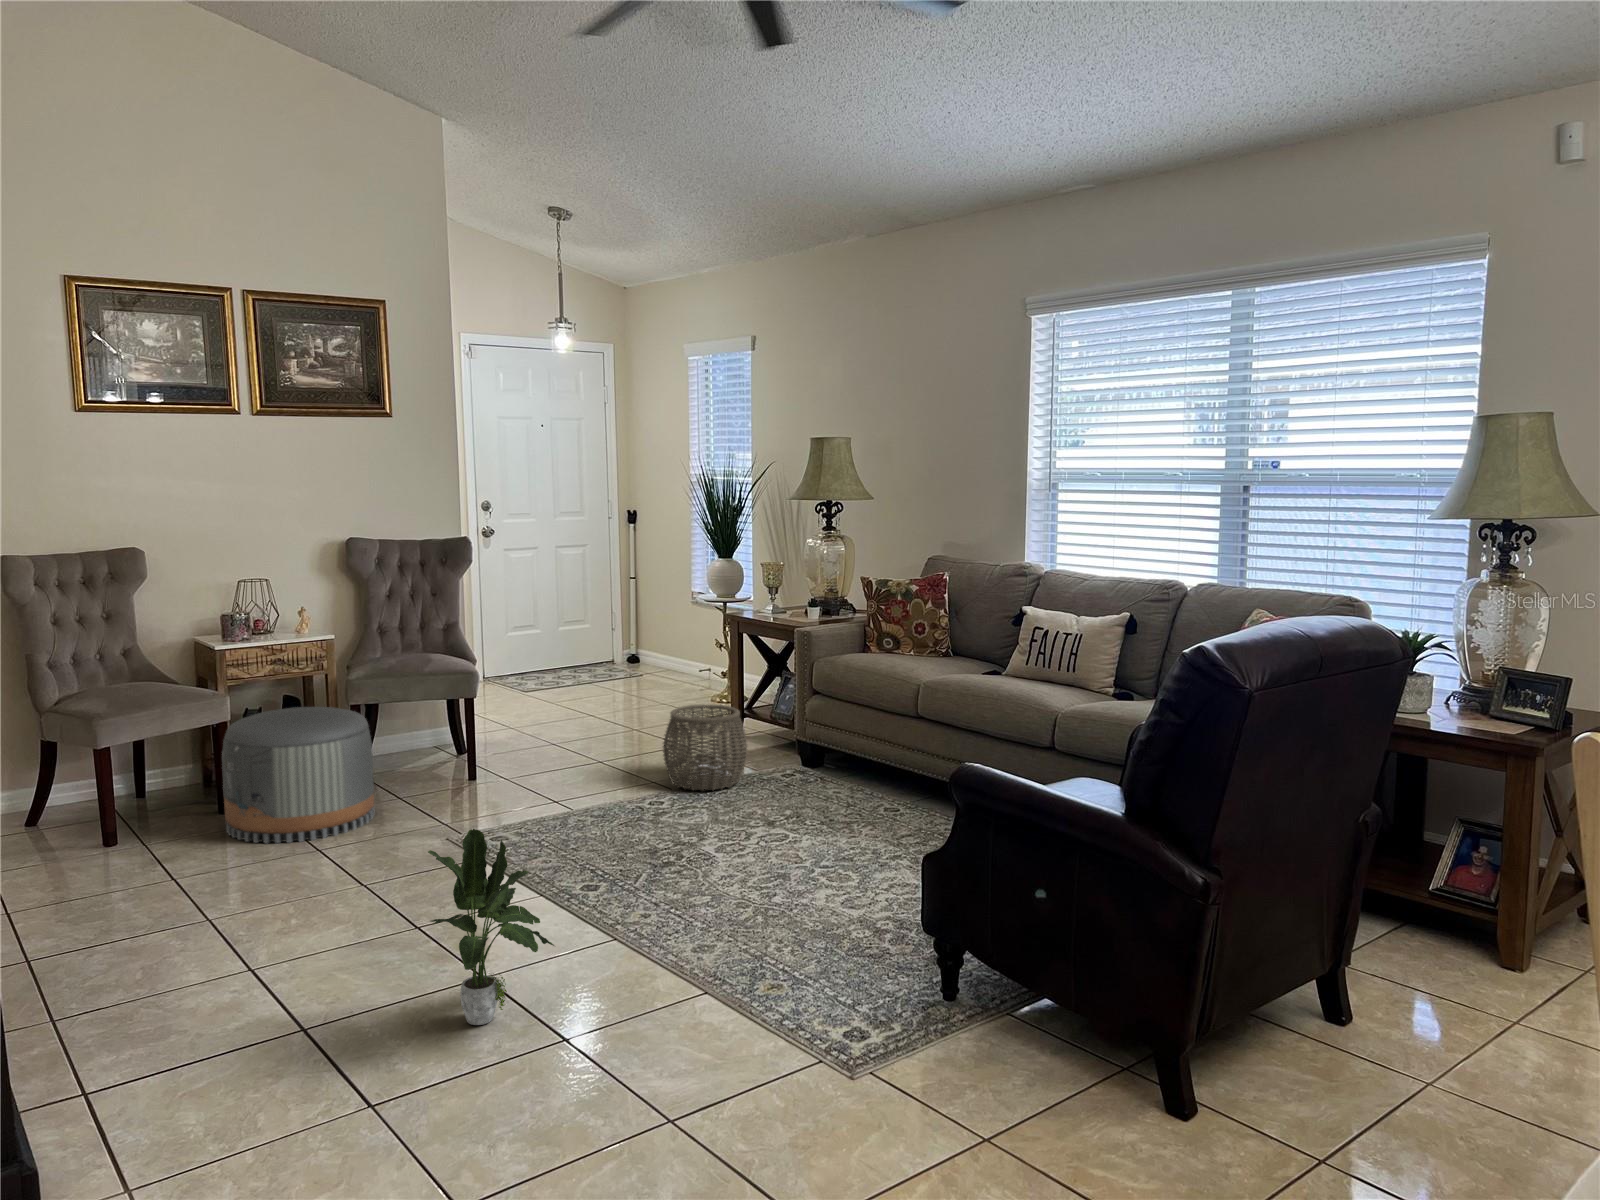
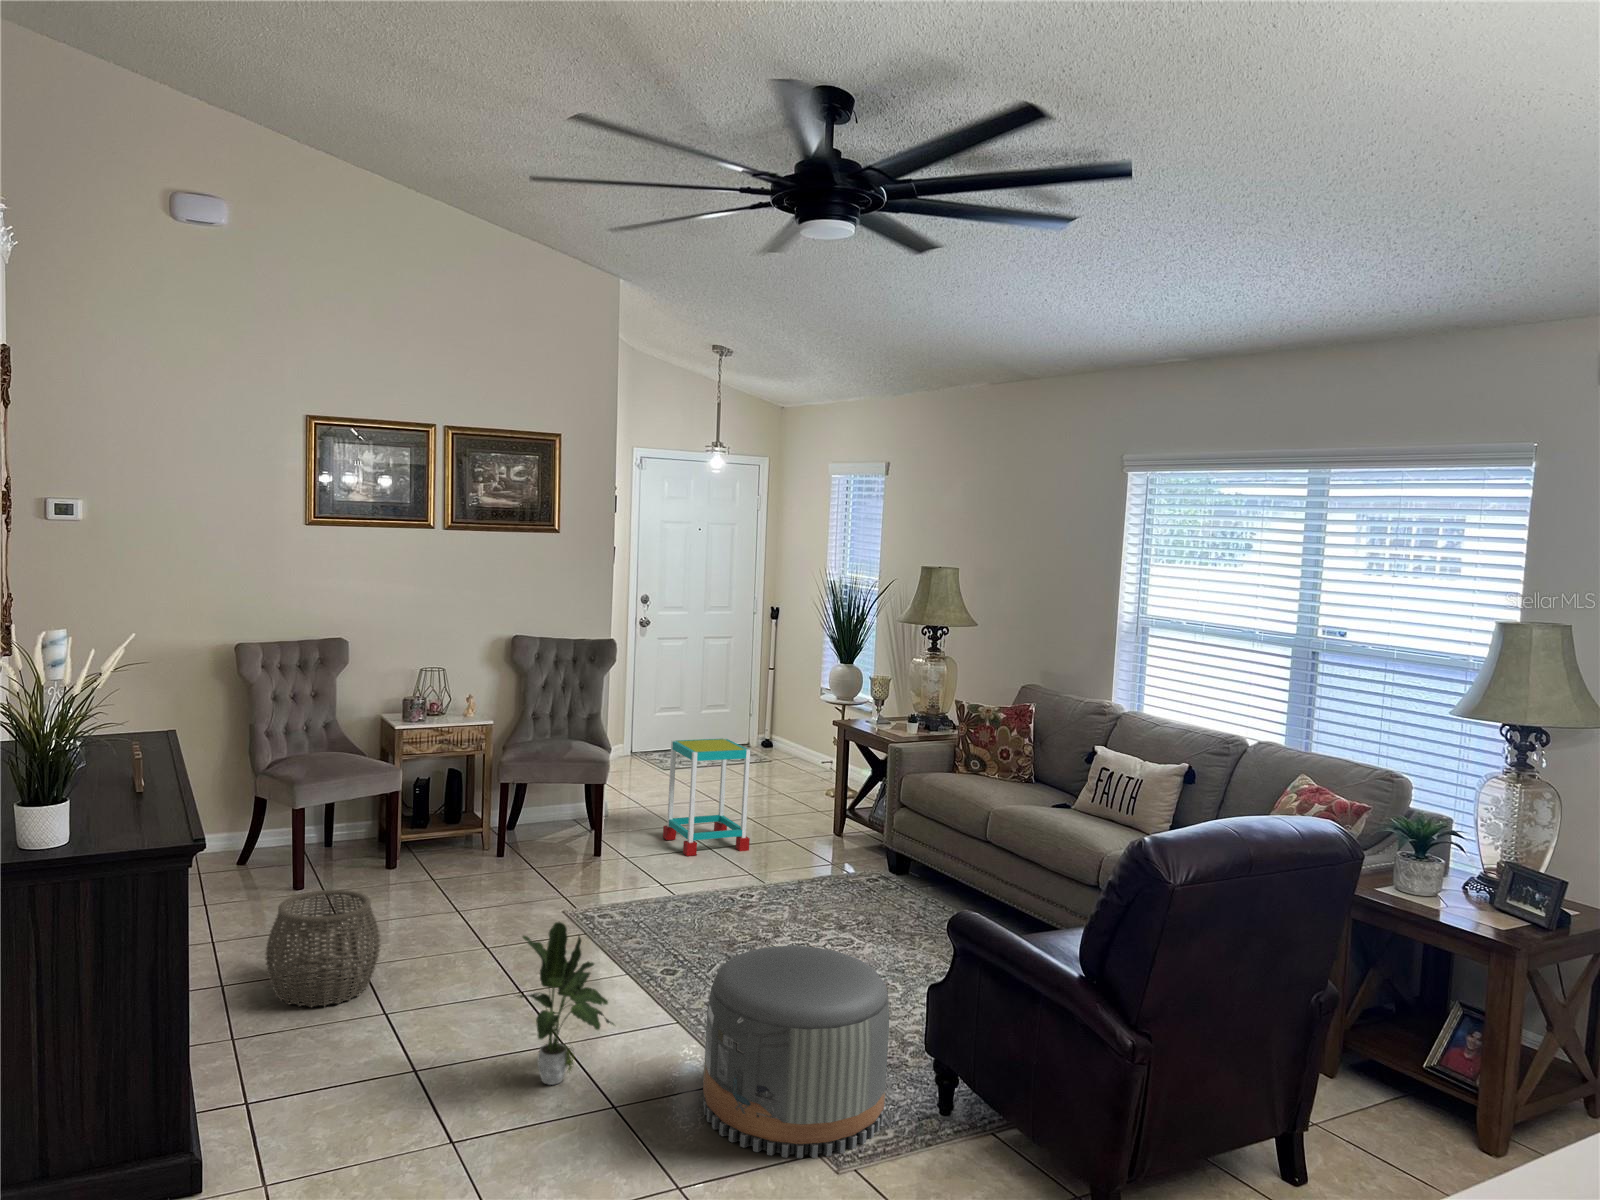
side table: none [543,640,643,770] -> present [663,738,750,856]
woven basket: present [663,704,748,791] -> present [265,890,381,1007]
pouf: present [222,707,374,843] -> present [703,946,889,1158]

